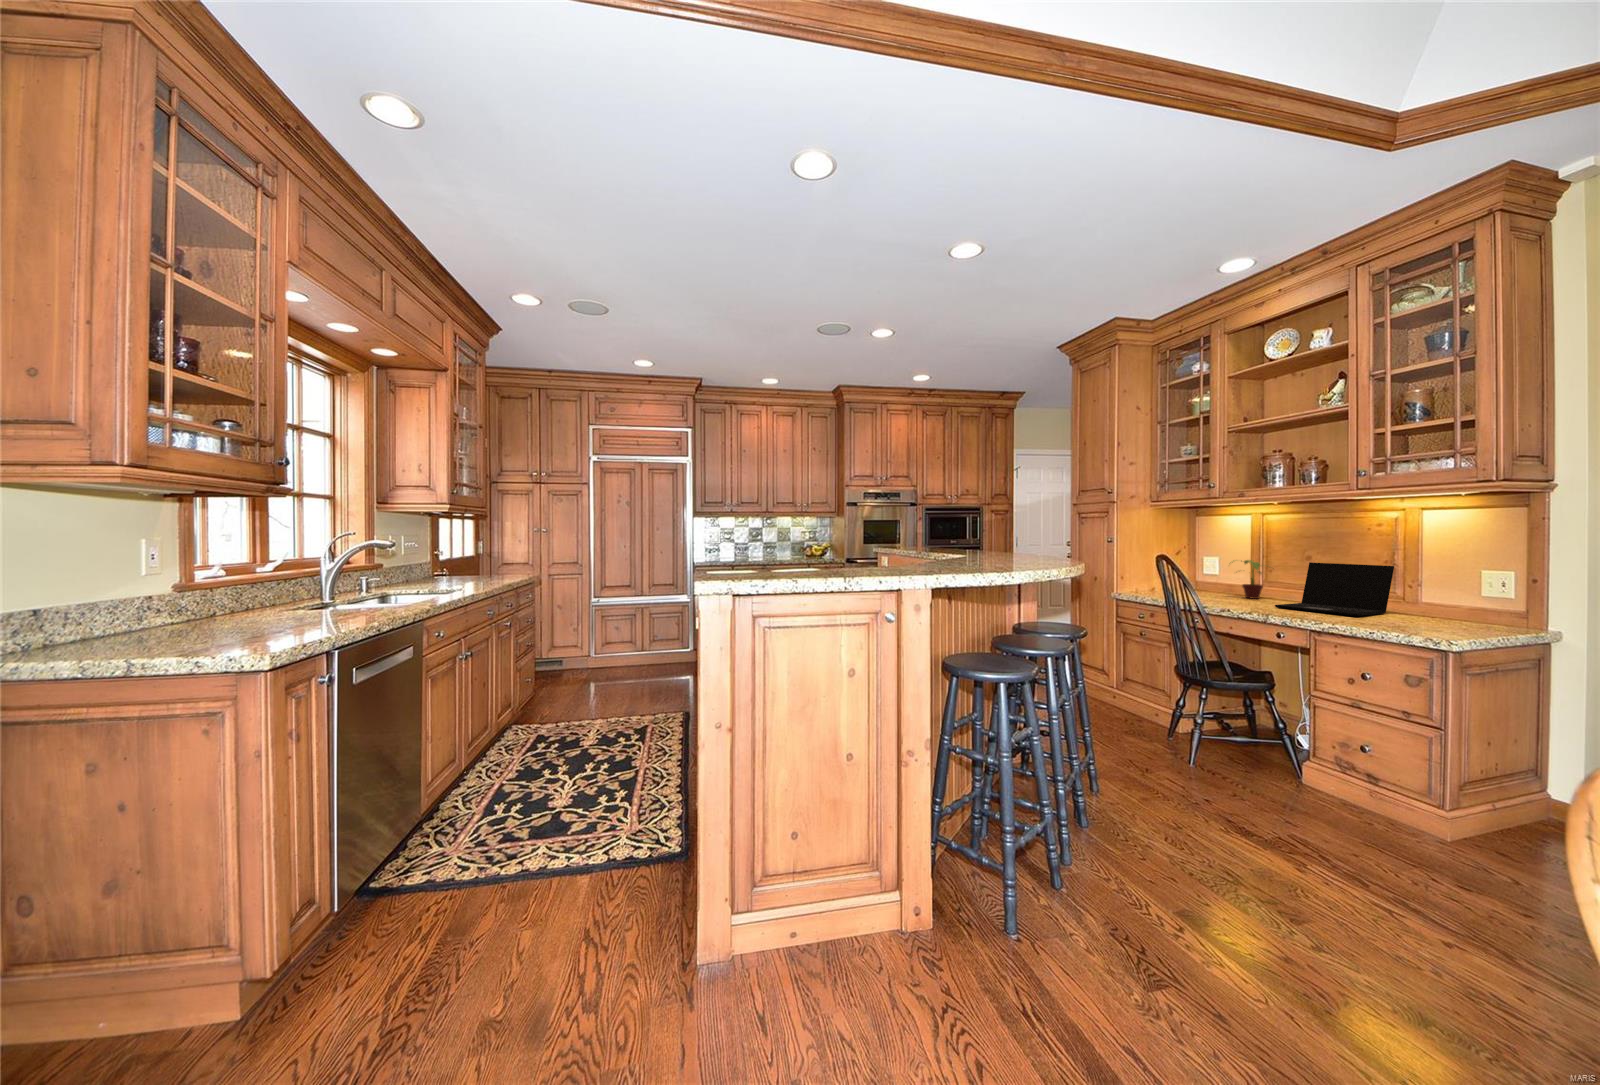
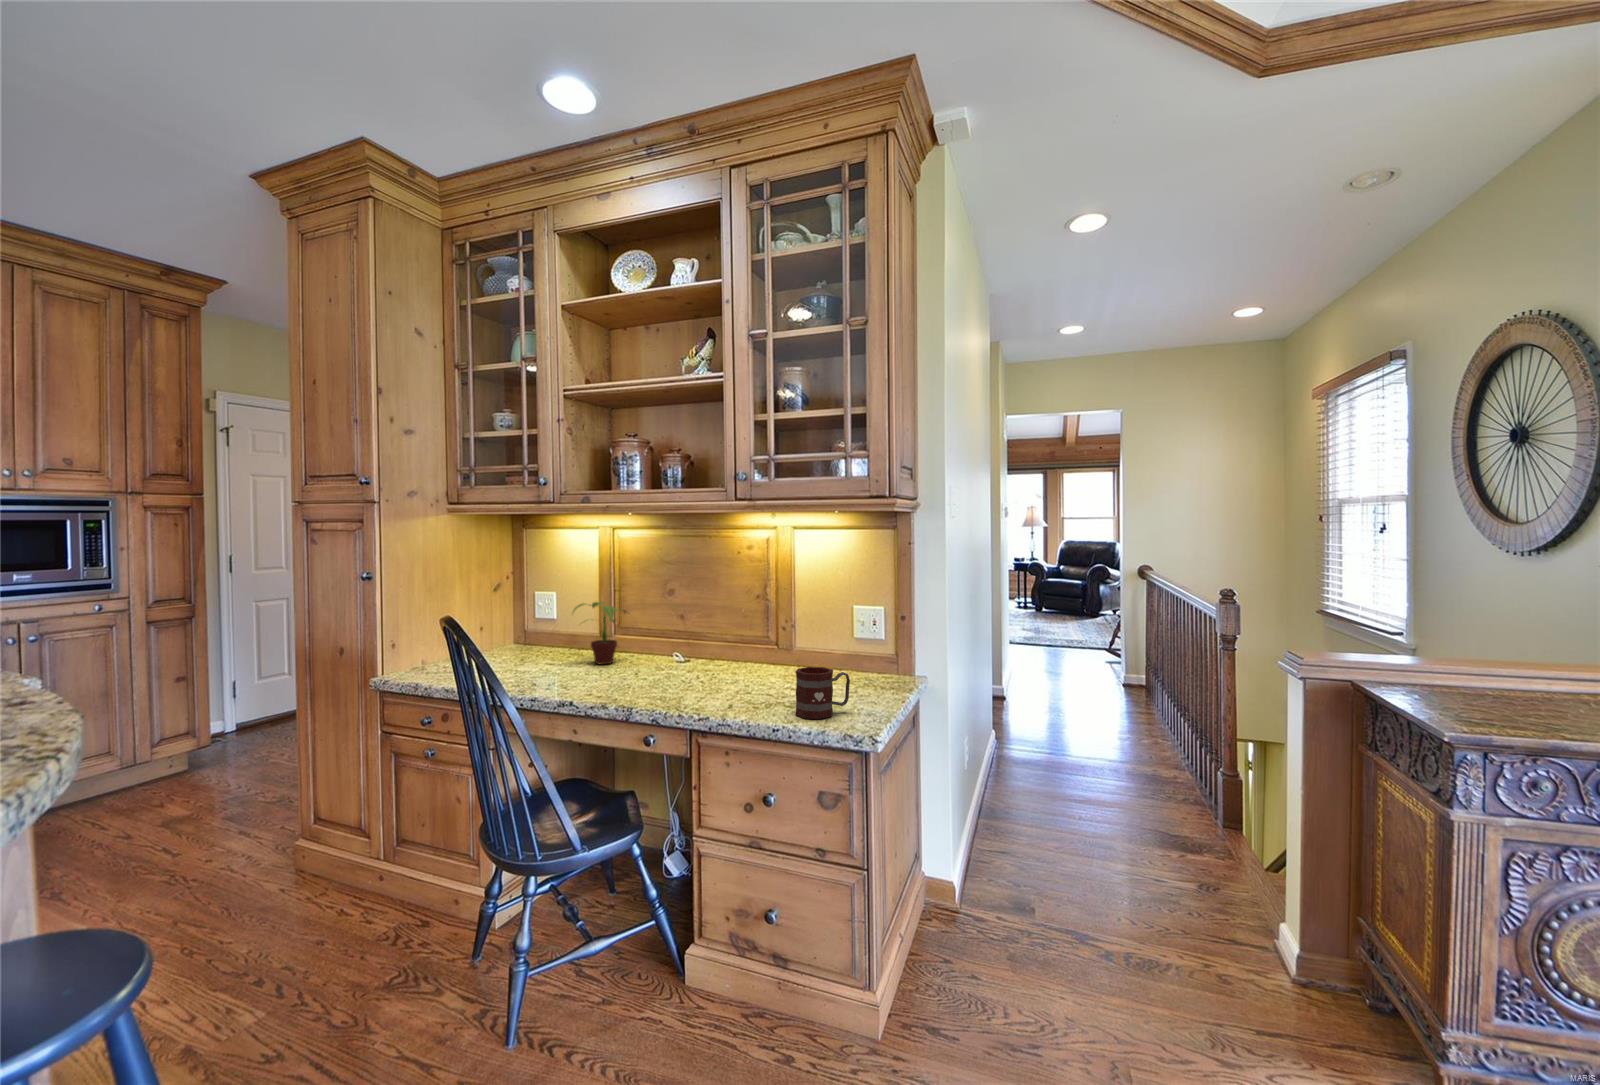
laptop: present [1275,562,1394,616] -> none [639,604,766,689]
mug: none [1392,601,1448,633] -> present [796,667,850,719]

